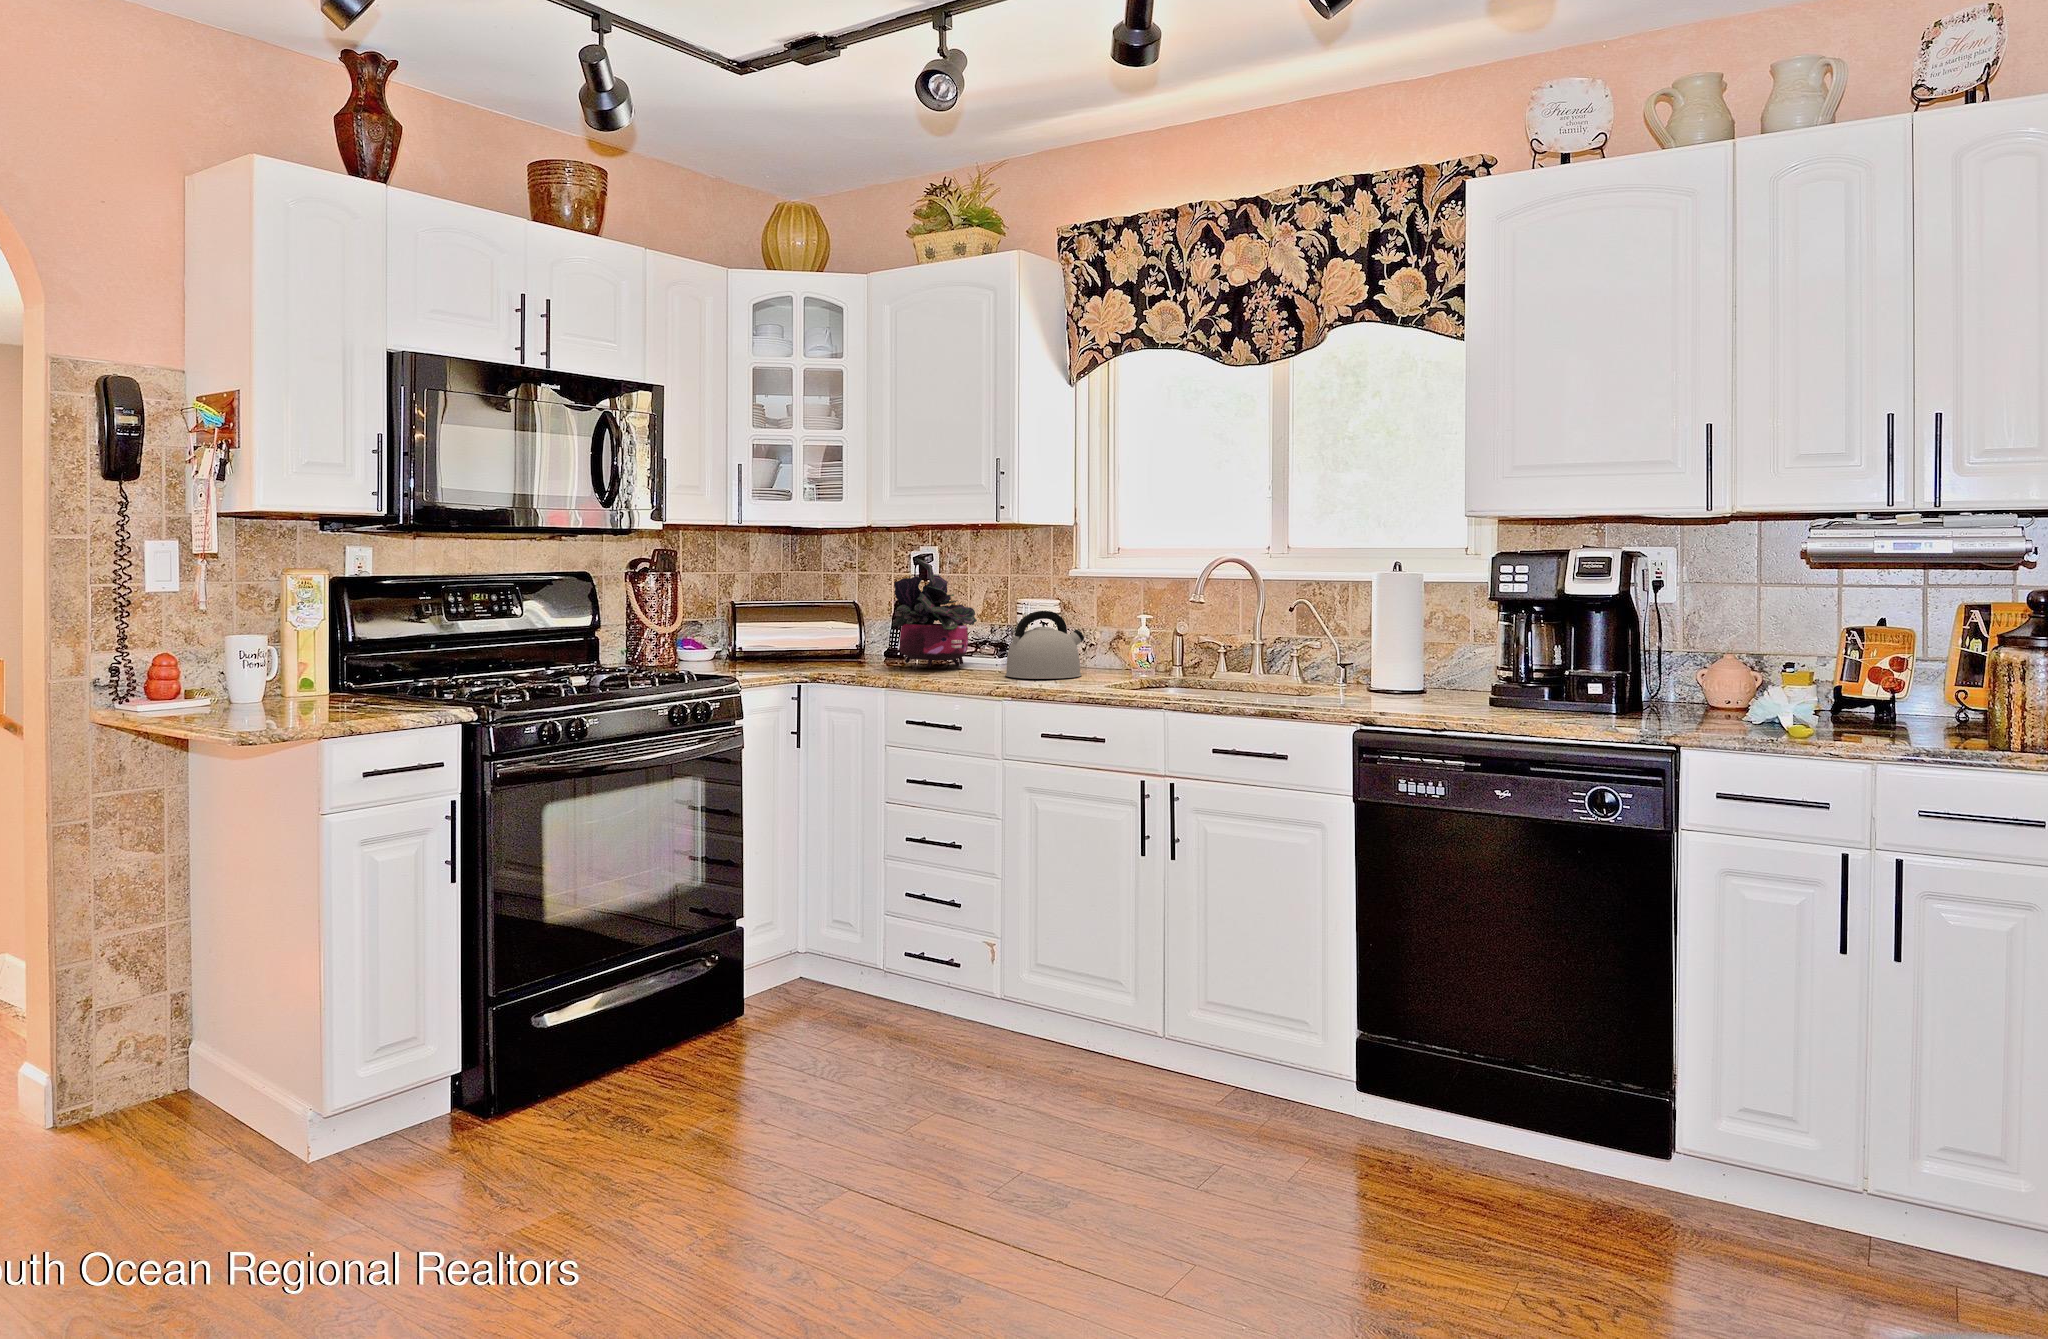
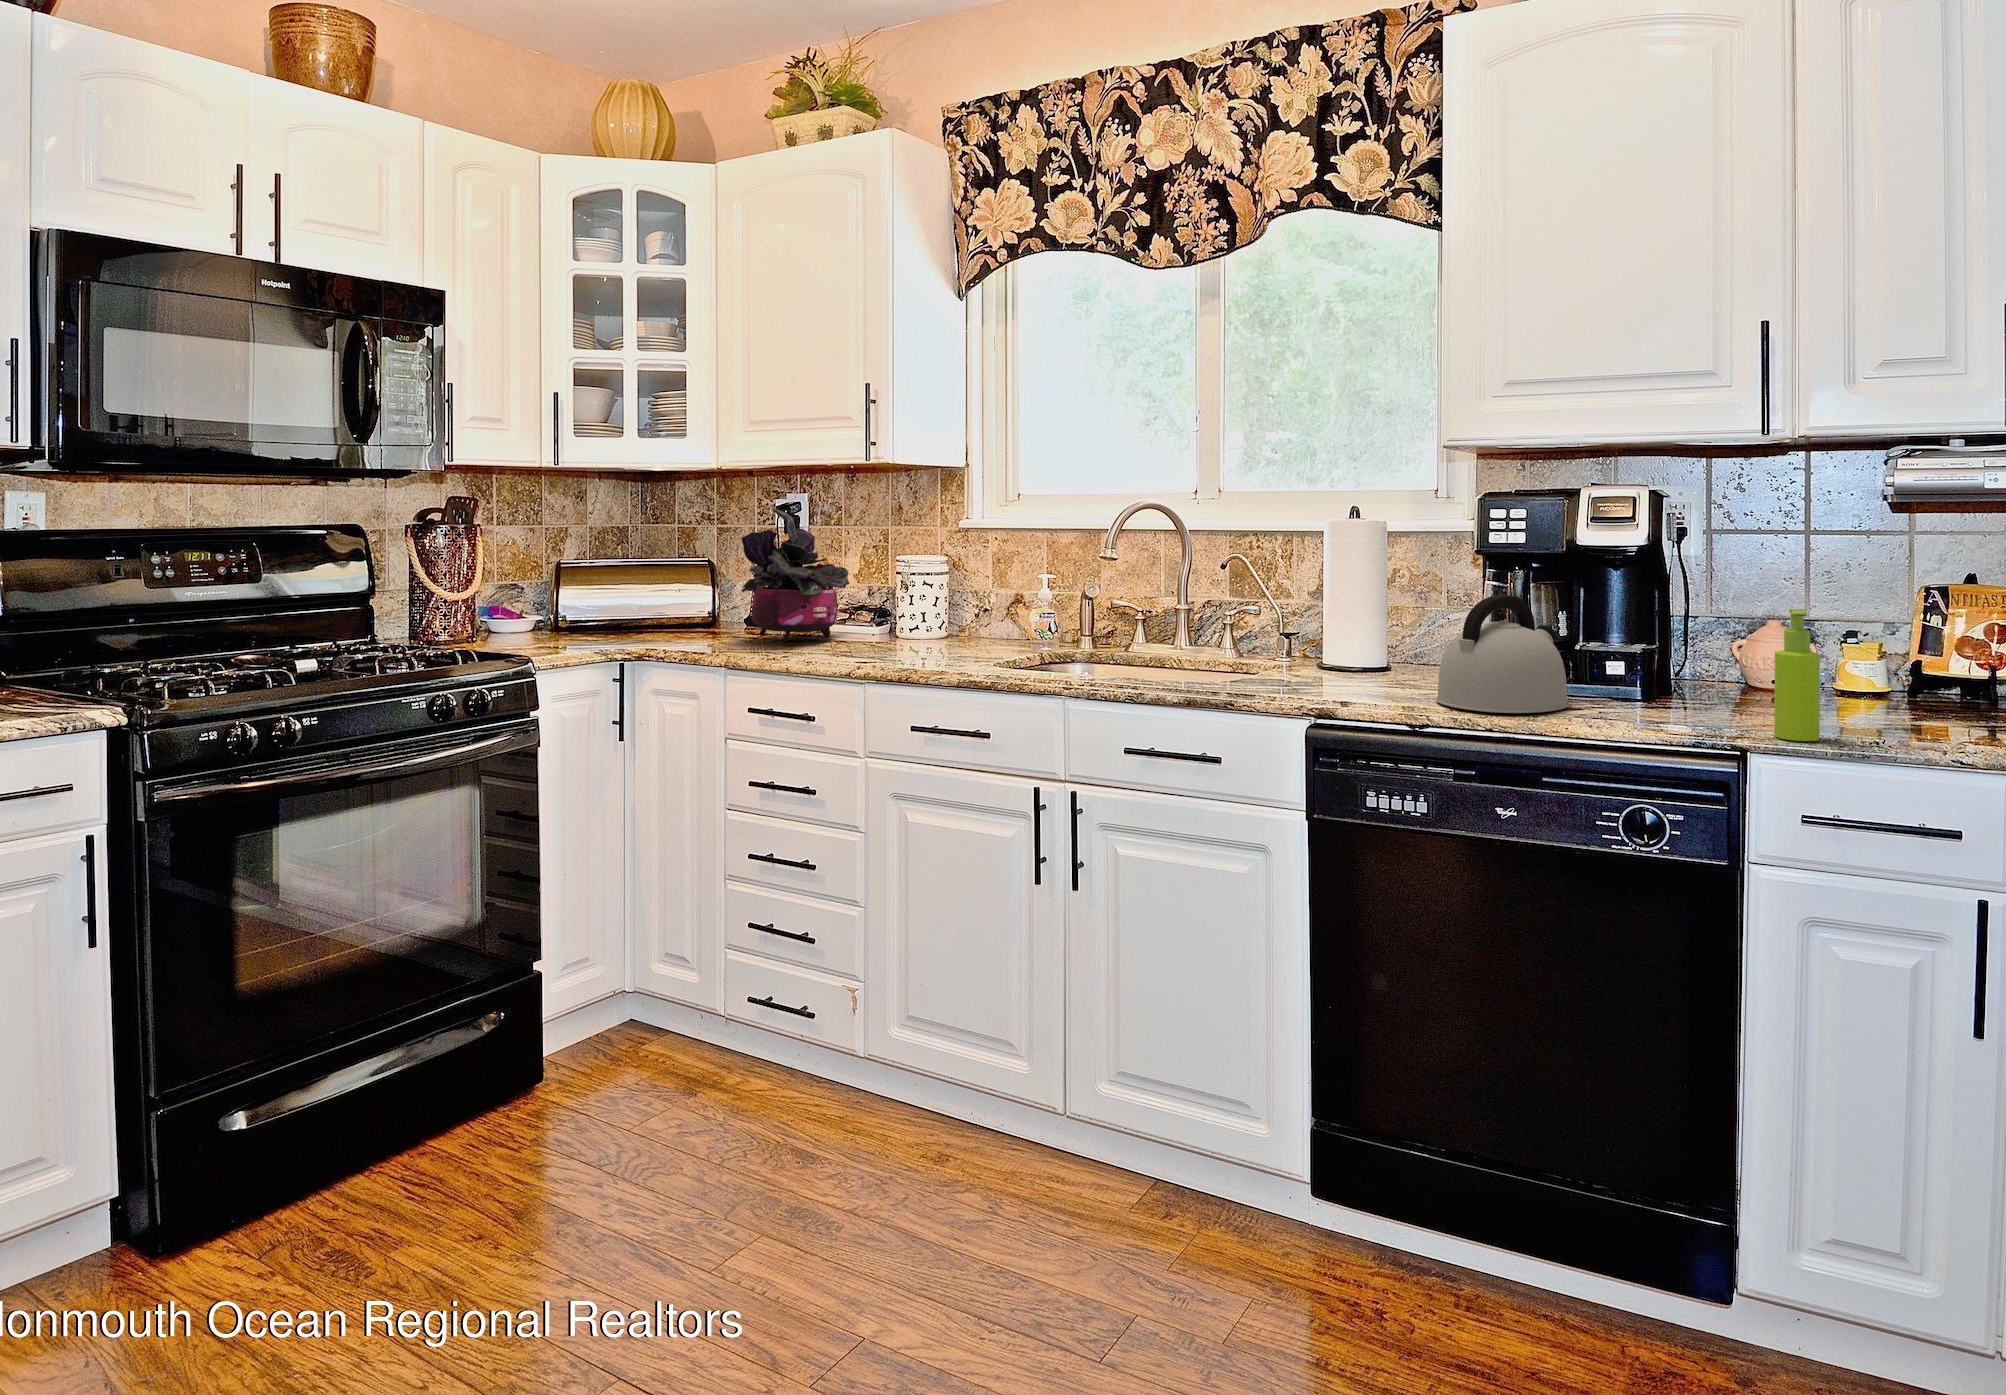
kettle: present [1006,611,1084,679] -> present [1436,595,1569,713]
soap dispenser: none [1699,641,1732,737] -> present [1775,609,1820,741]

